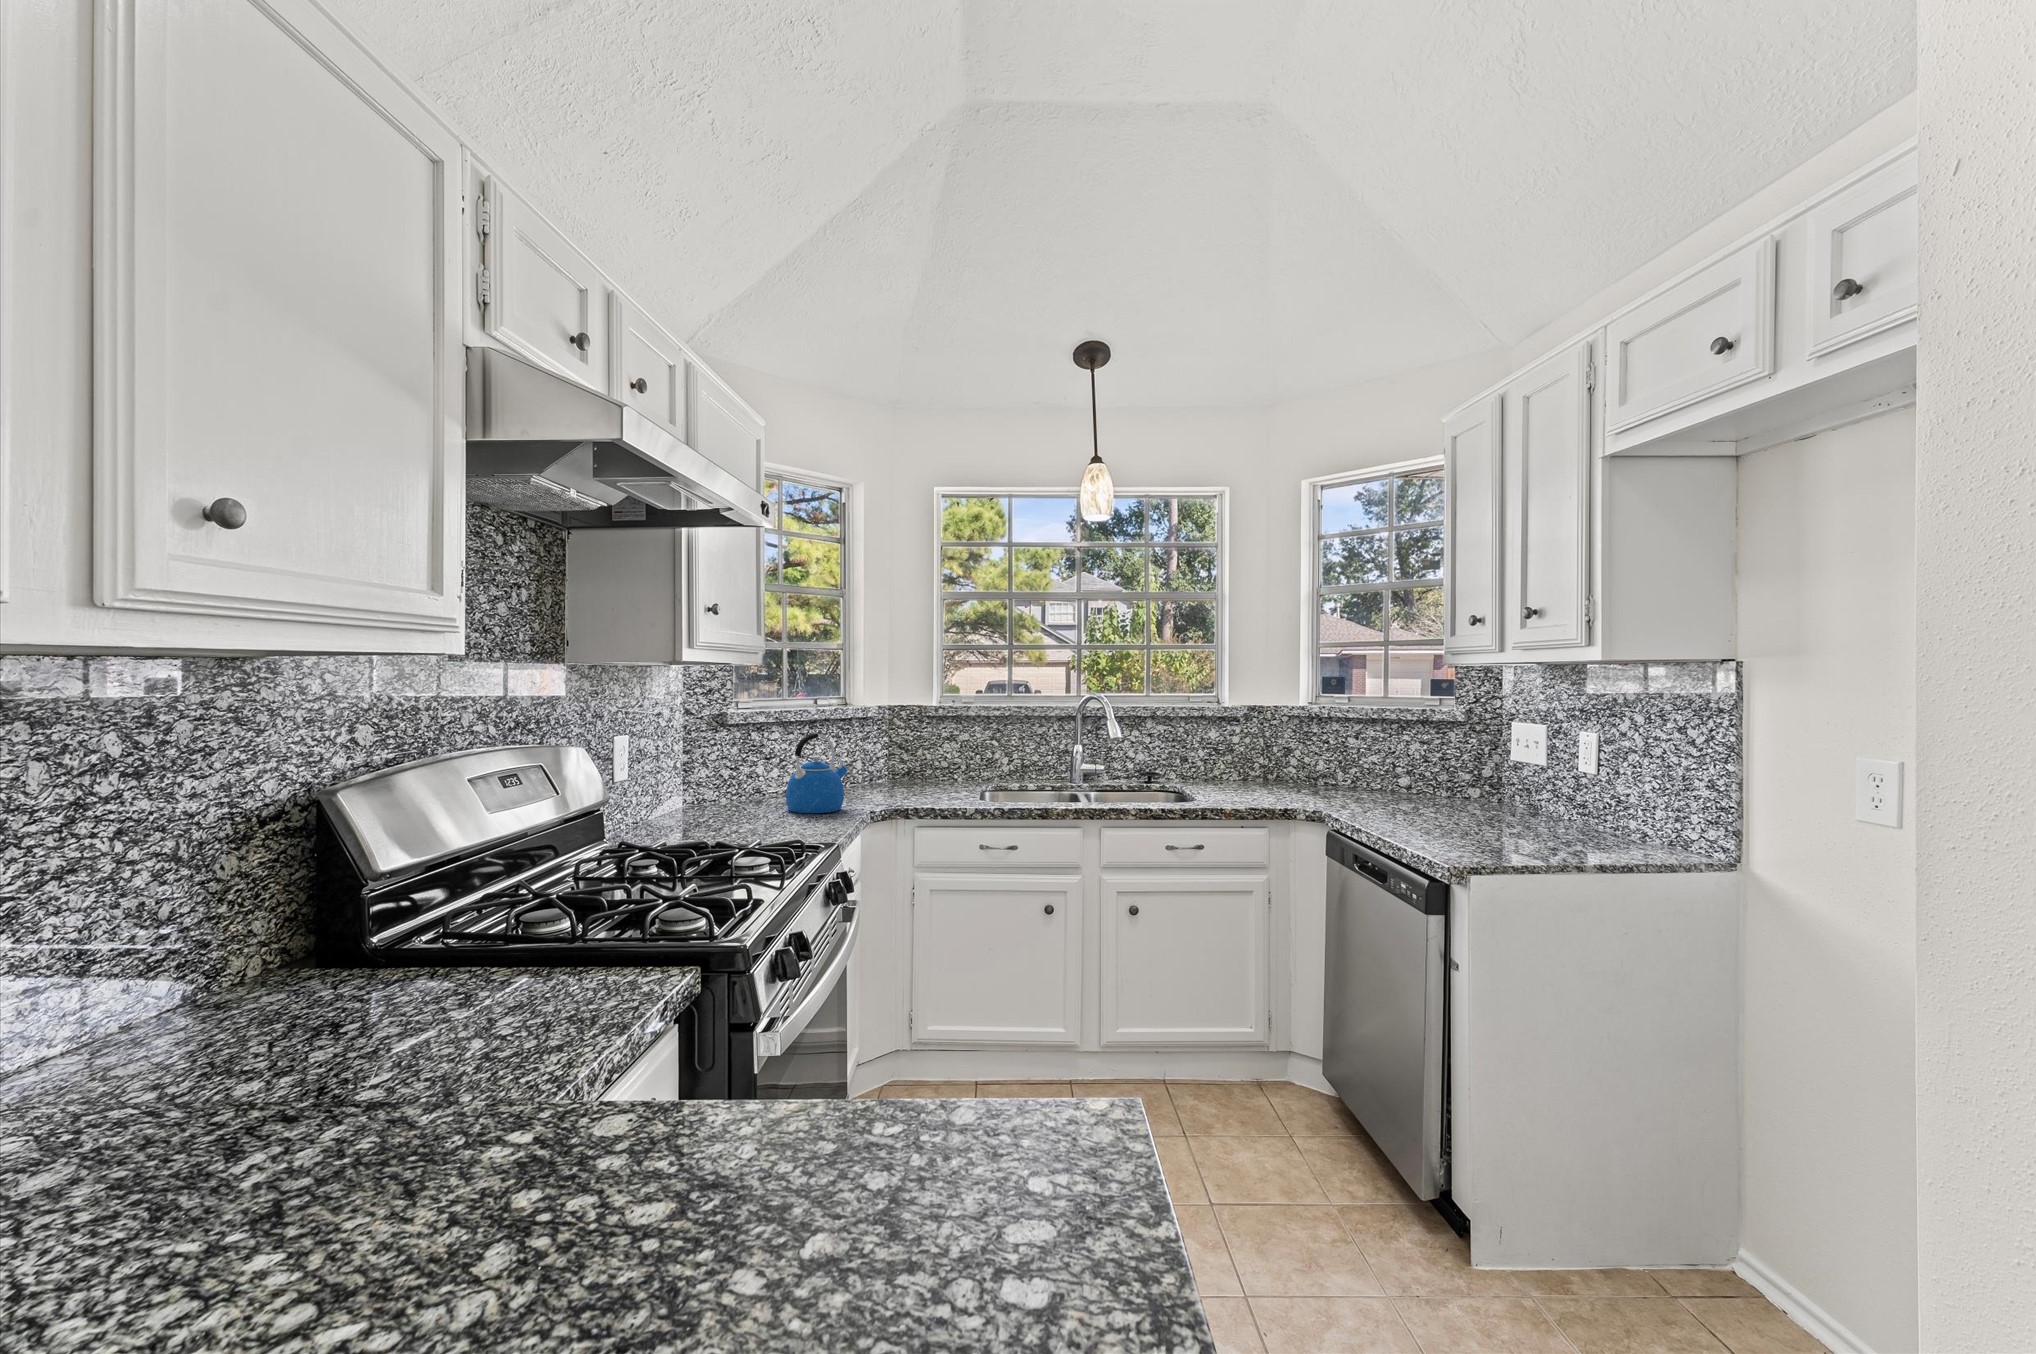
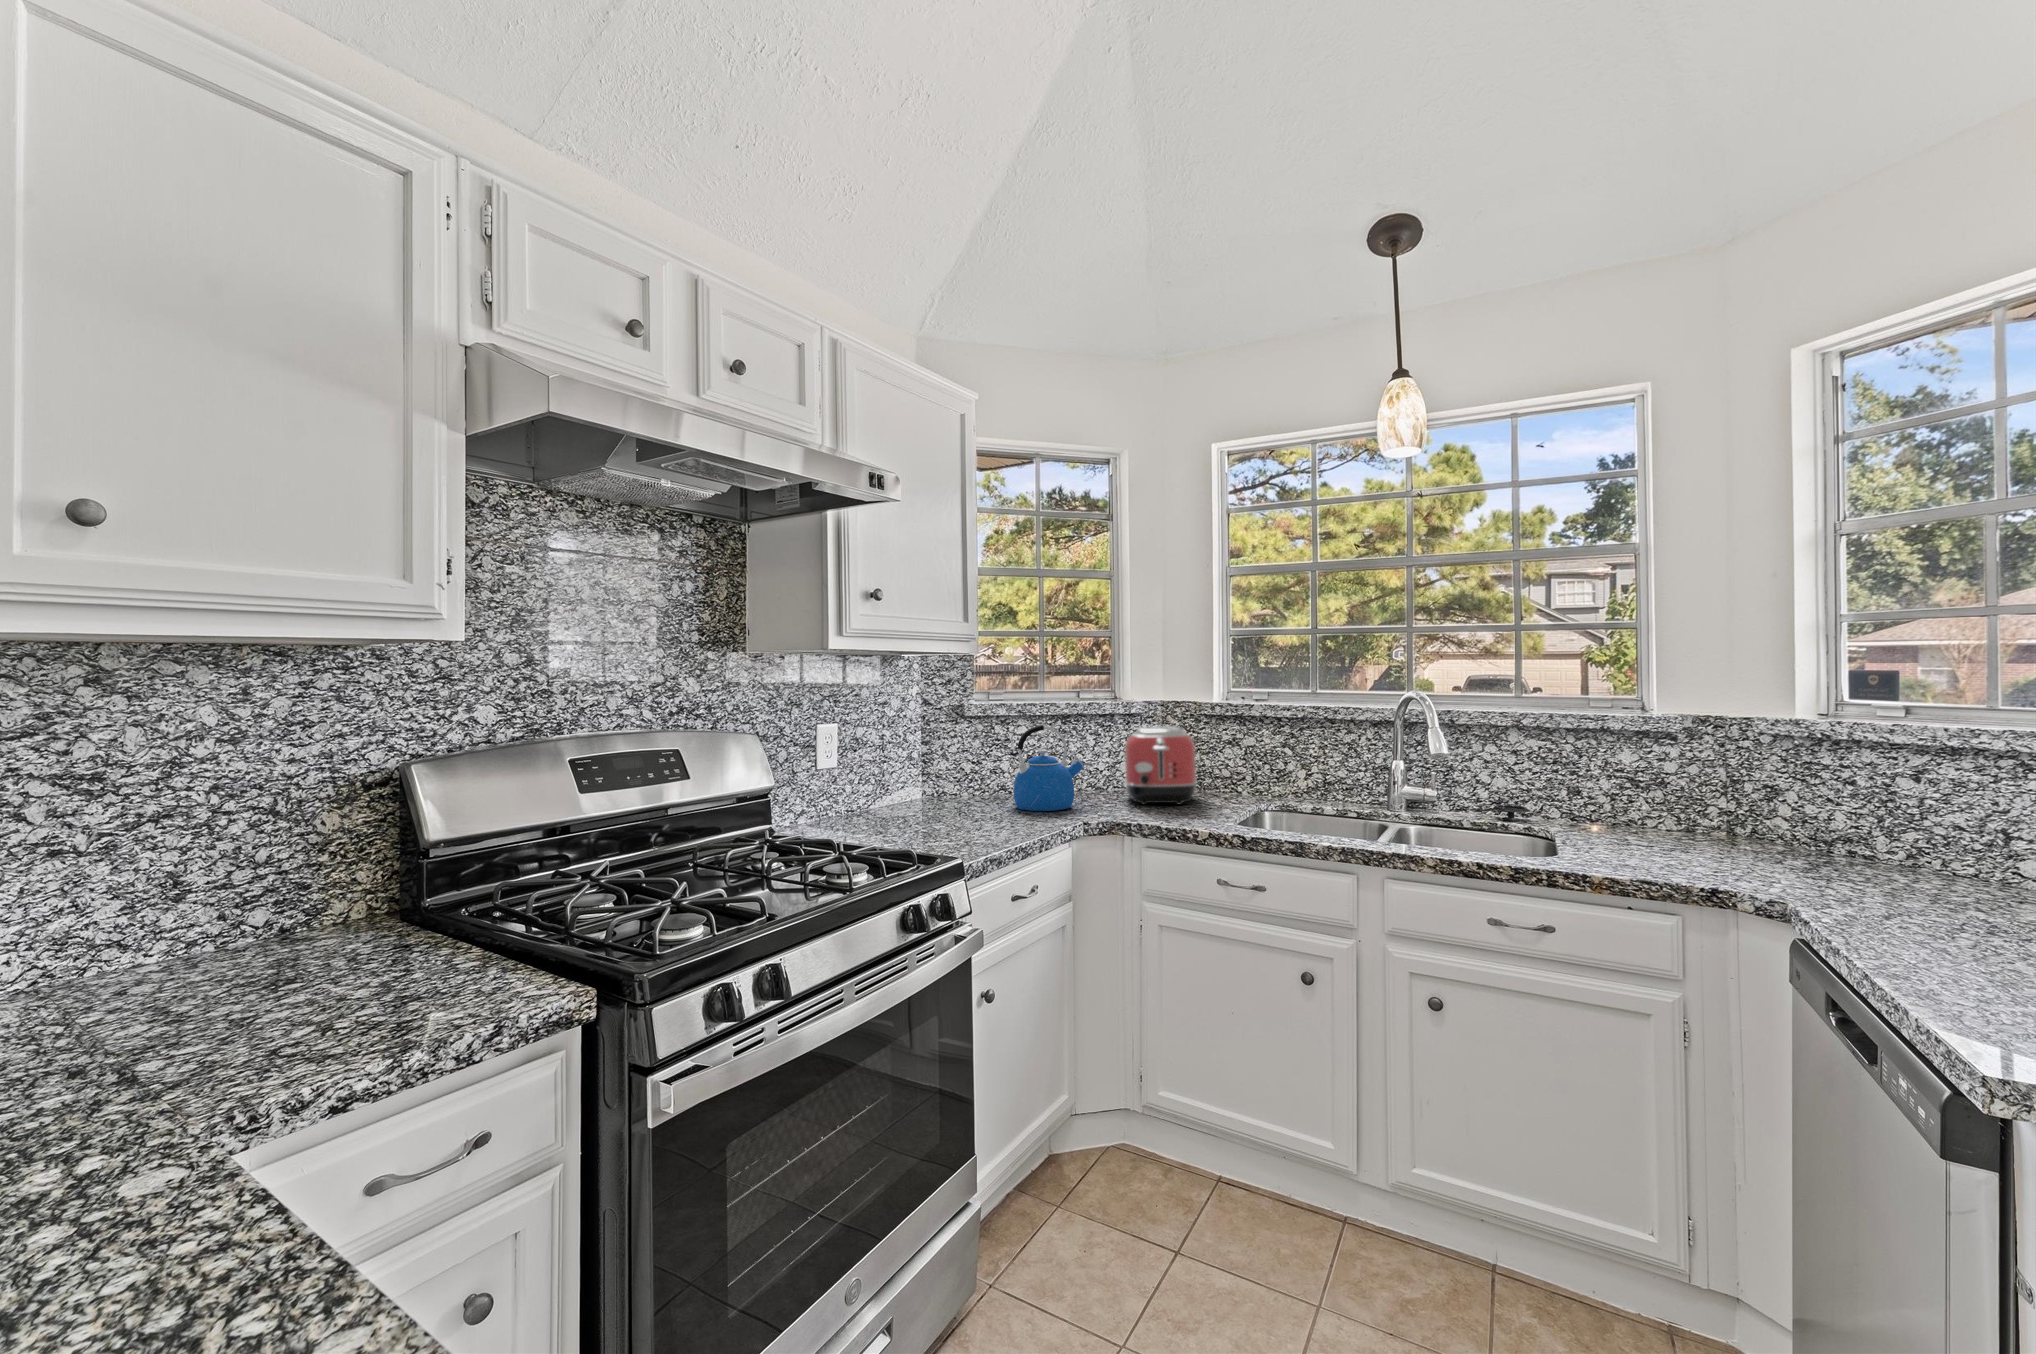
toaster: none [871,733,941,803] -> present [1125,726,1197,805]

